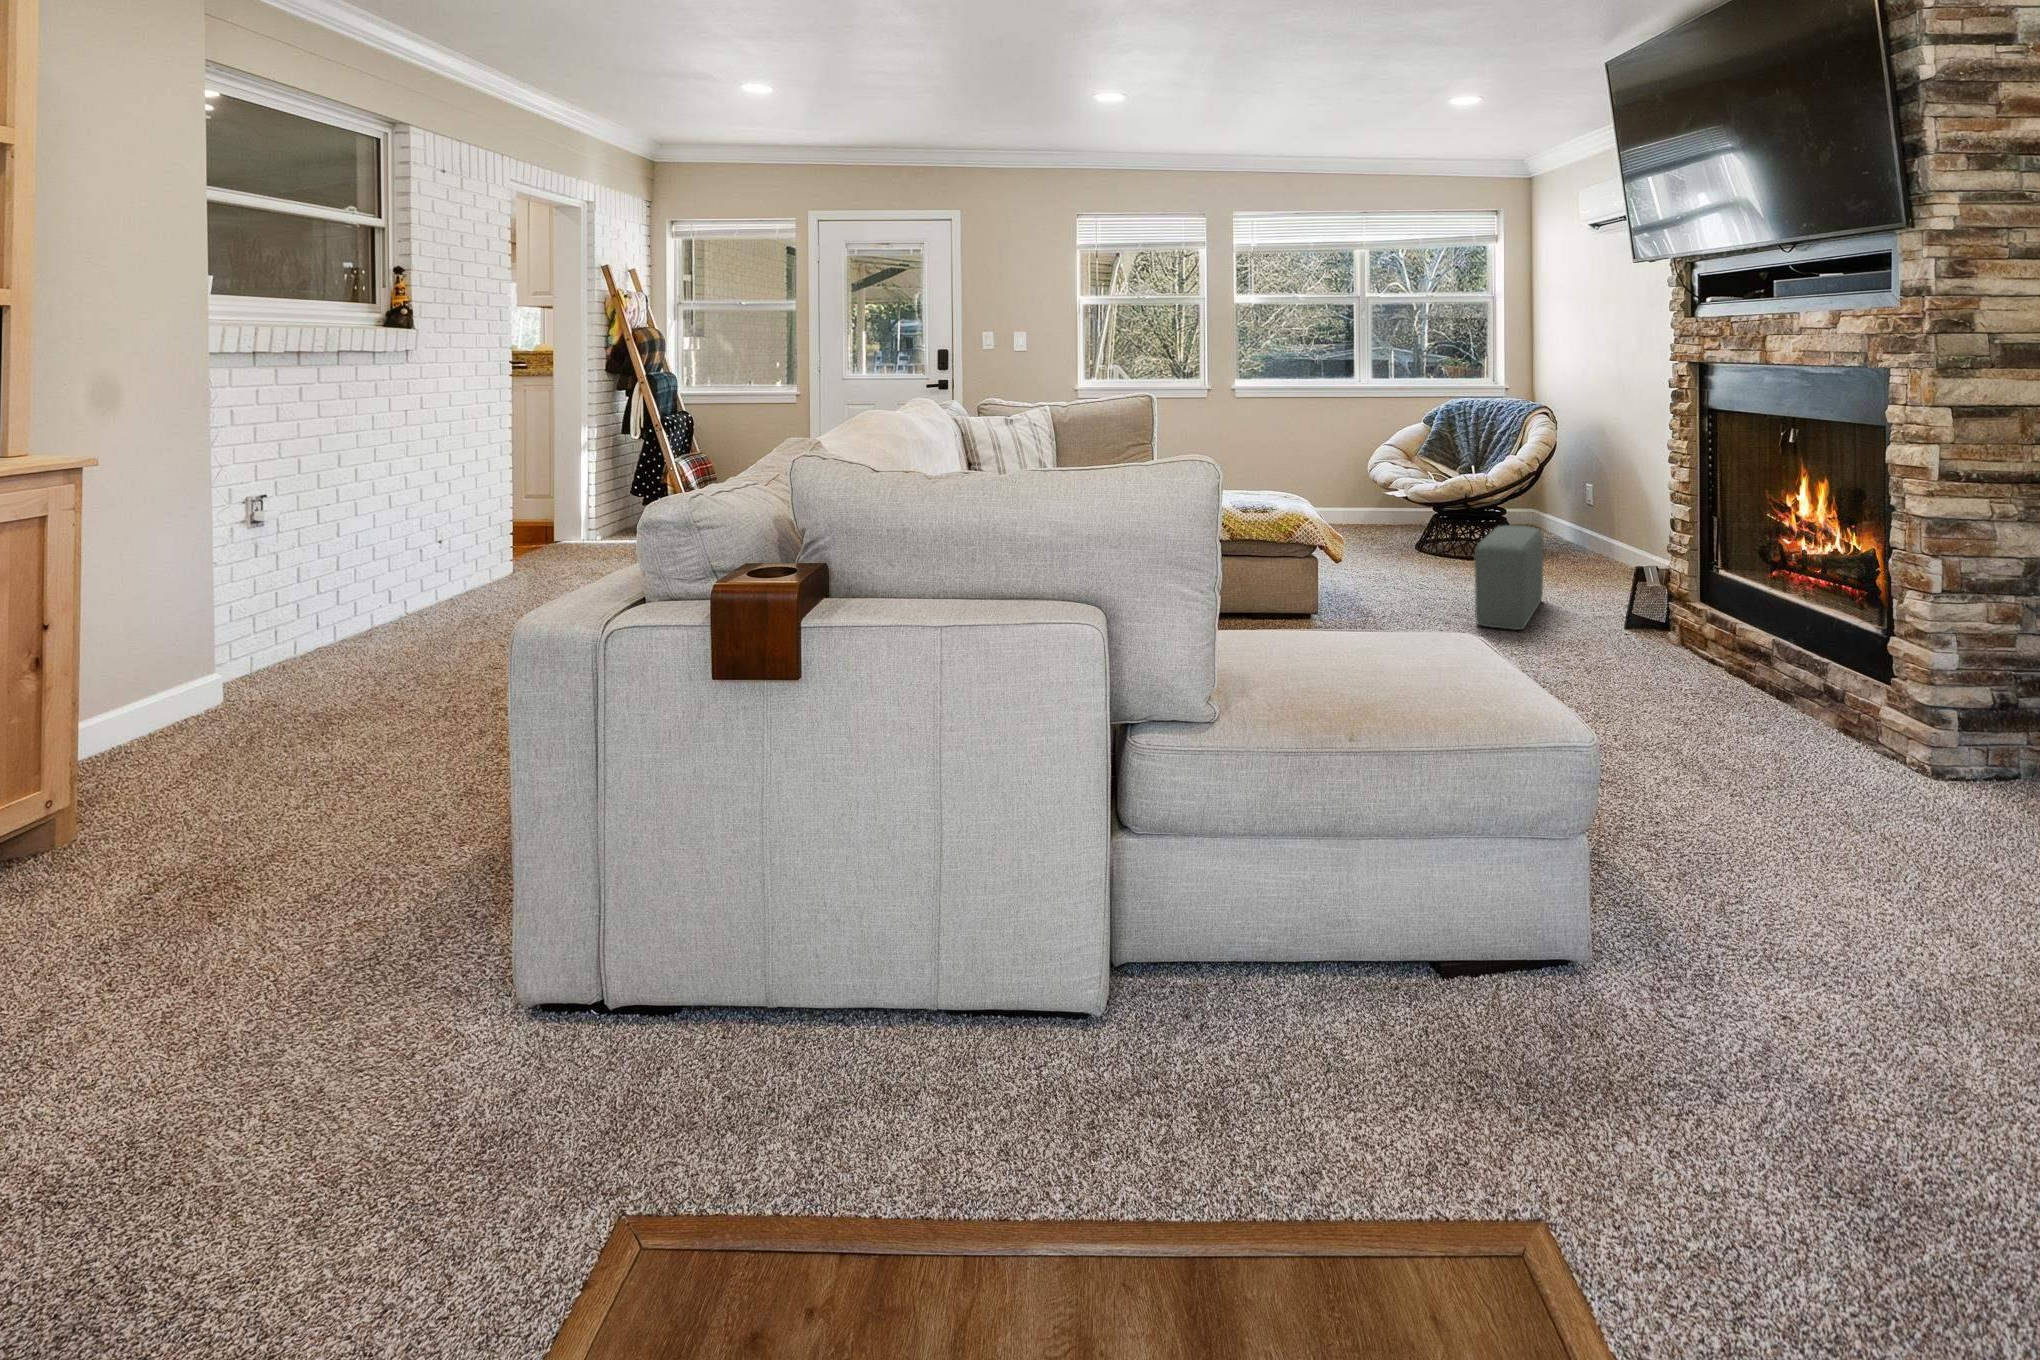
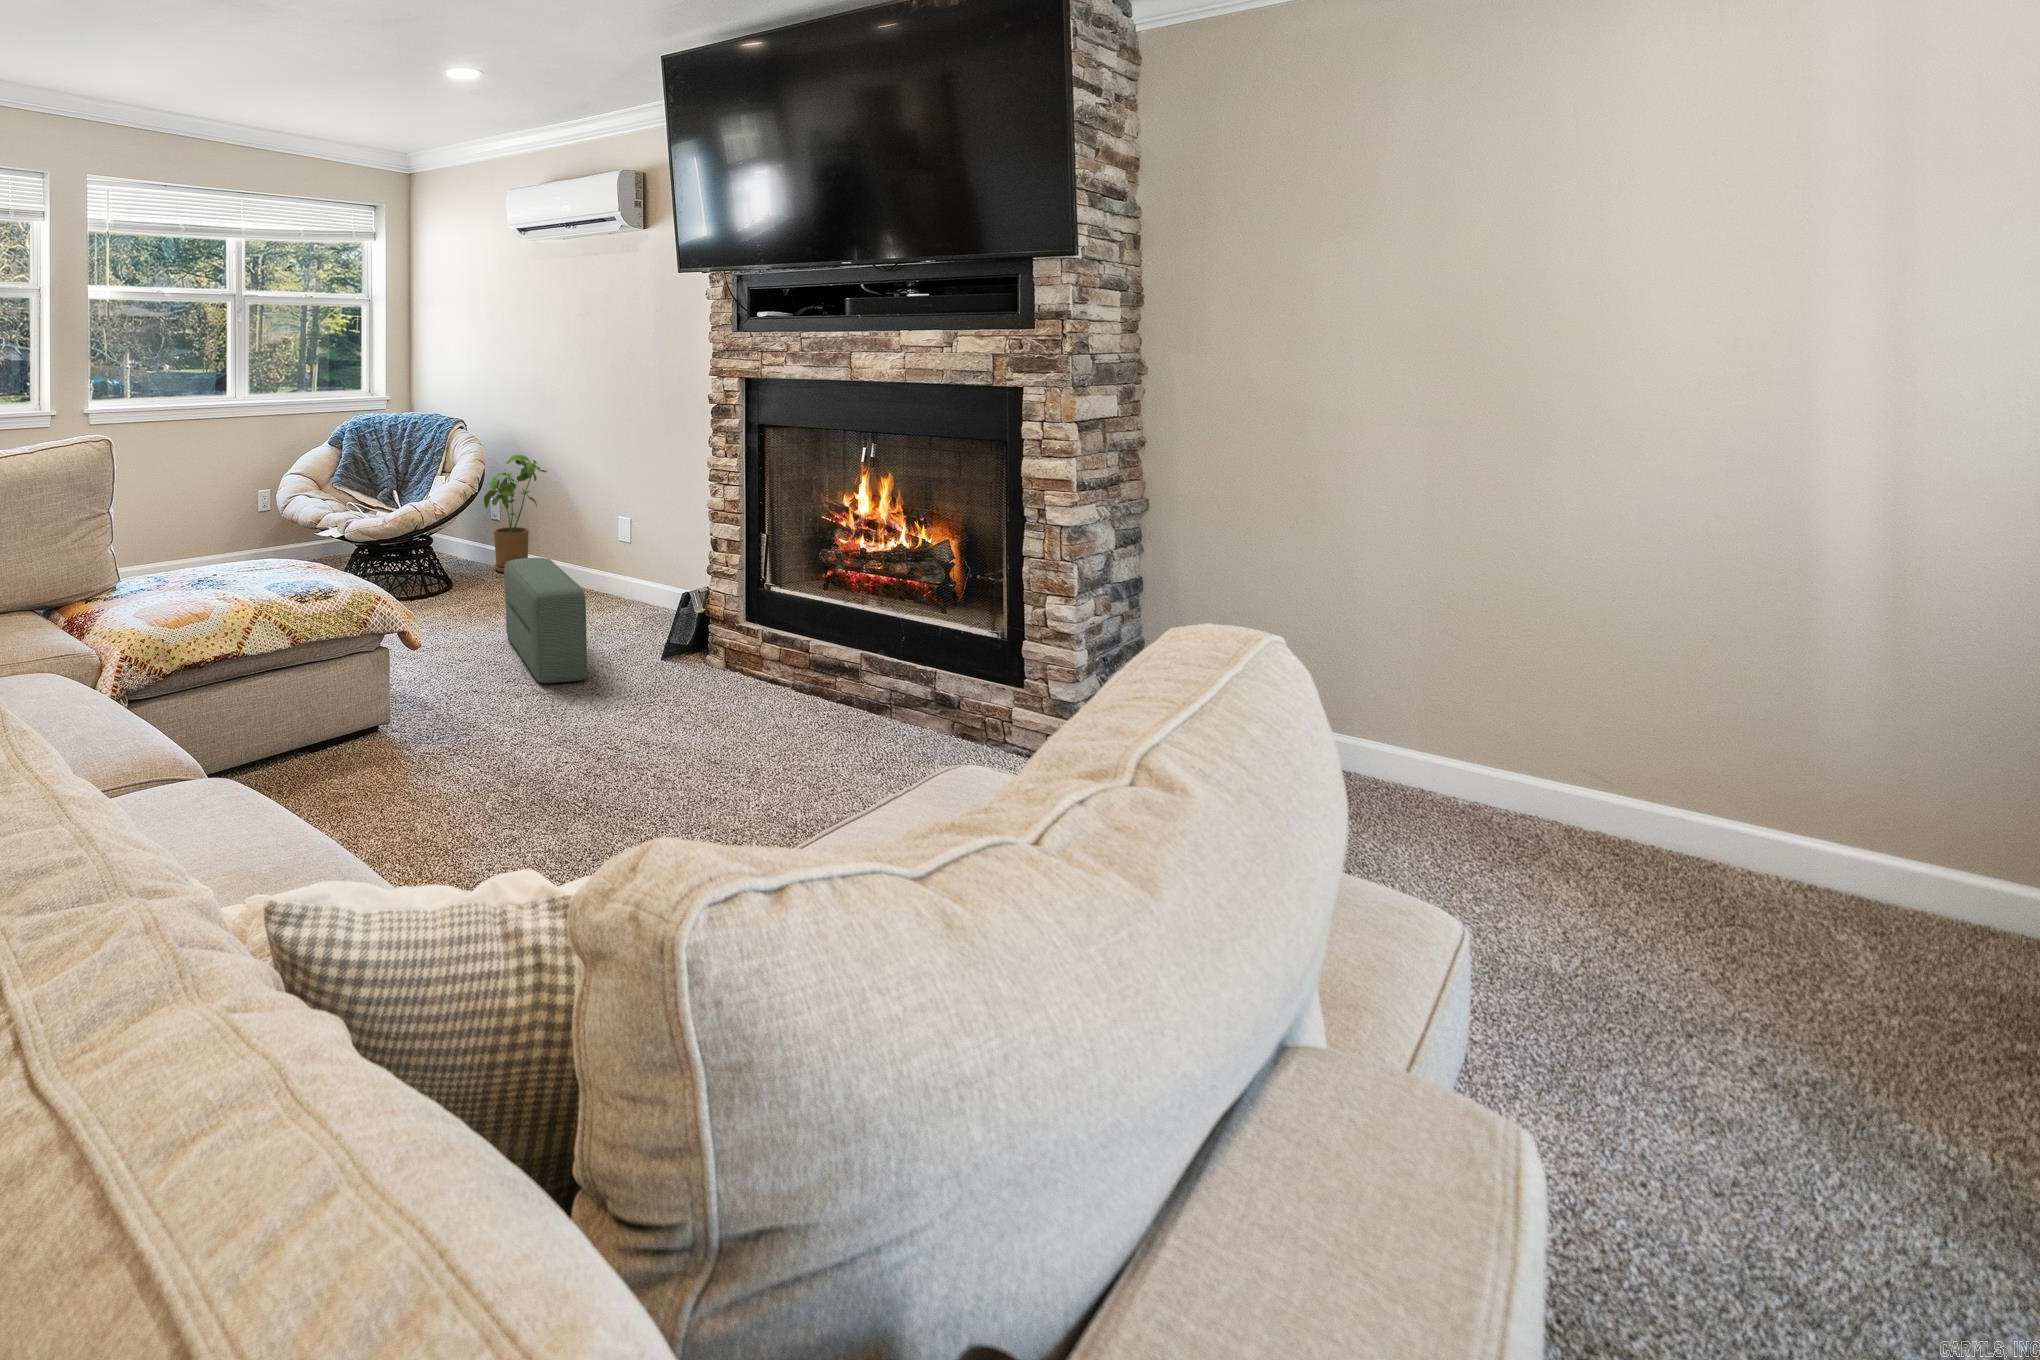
house plant: none [1553,443,1624,560] -> present [484,455,547,572]

